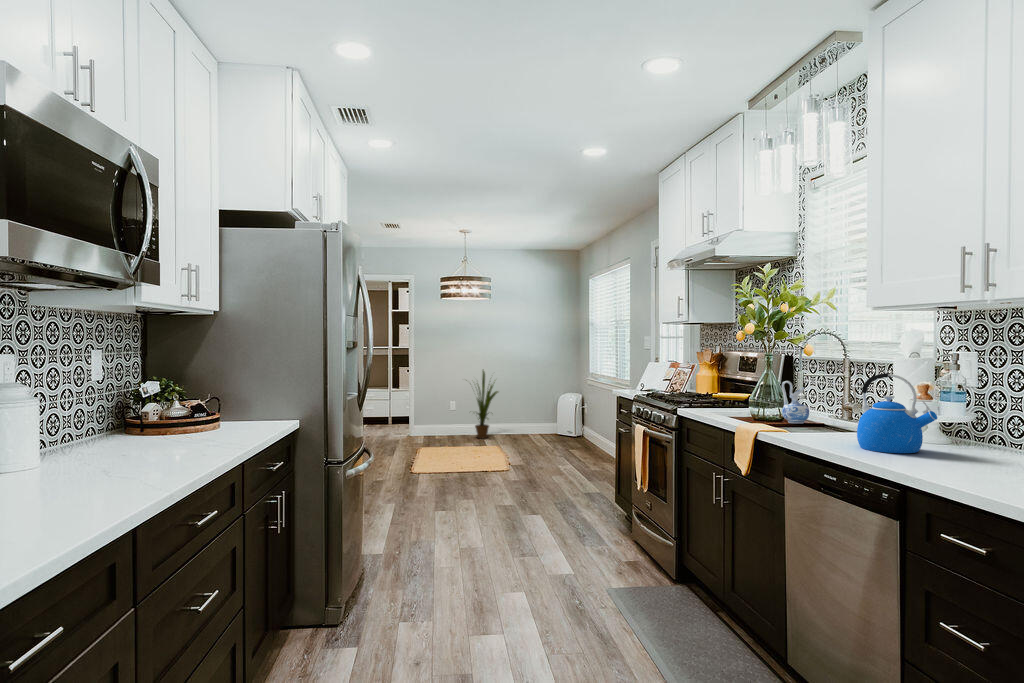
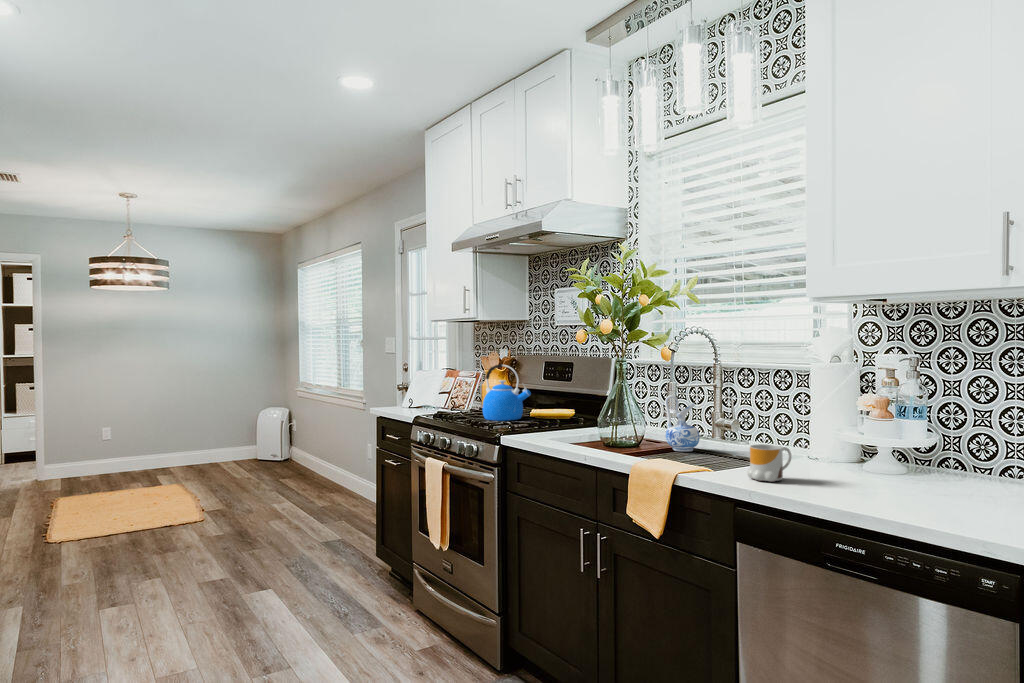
house plant: present [475,371,498,439] -> none [120,381,178,476]
kettle: present [857,373,937,453] -> present [482,364,531,421]
mug: none [802,414,839,440] -> present [747,444,792,482]

